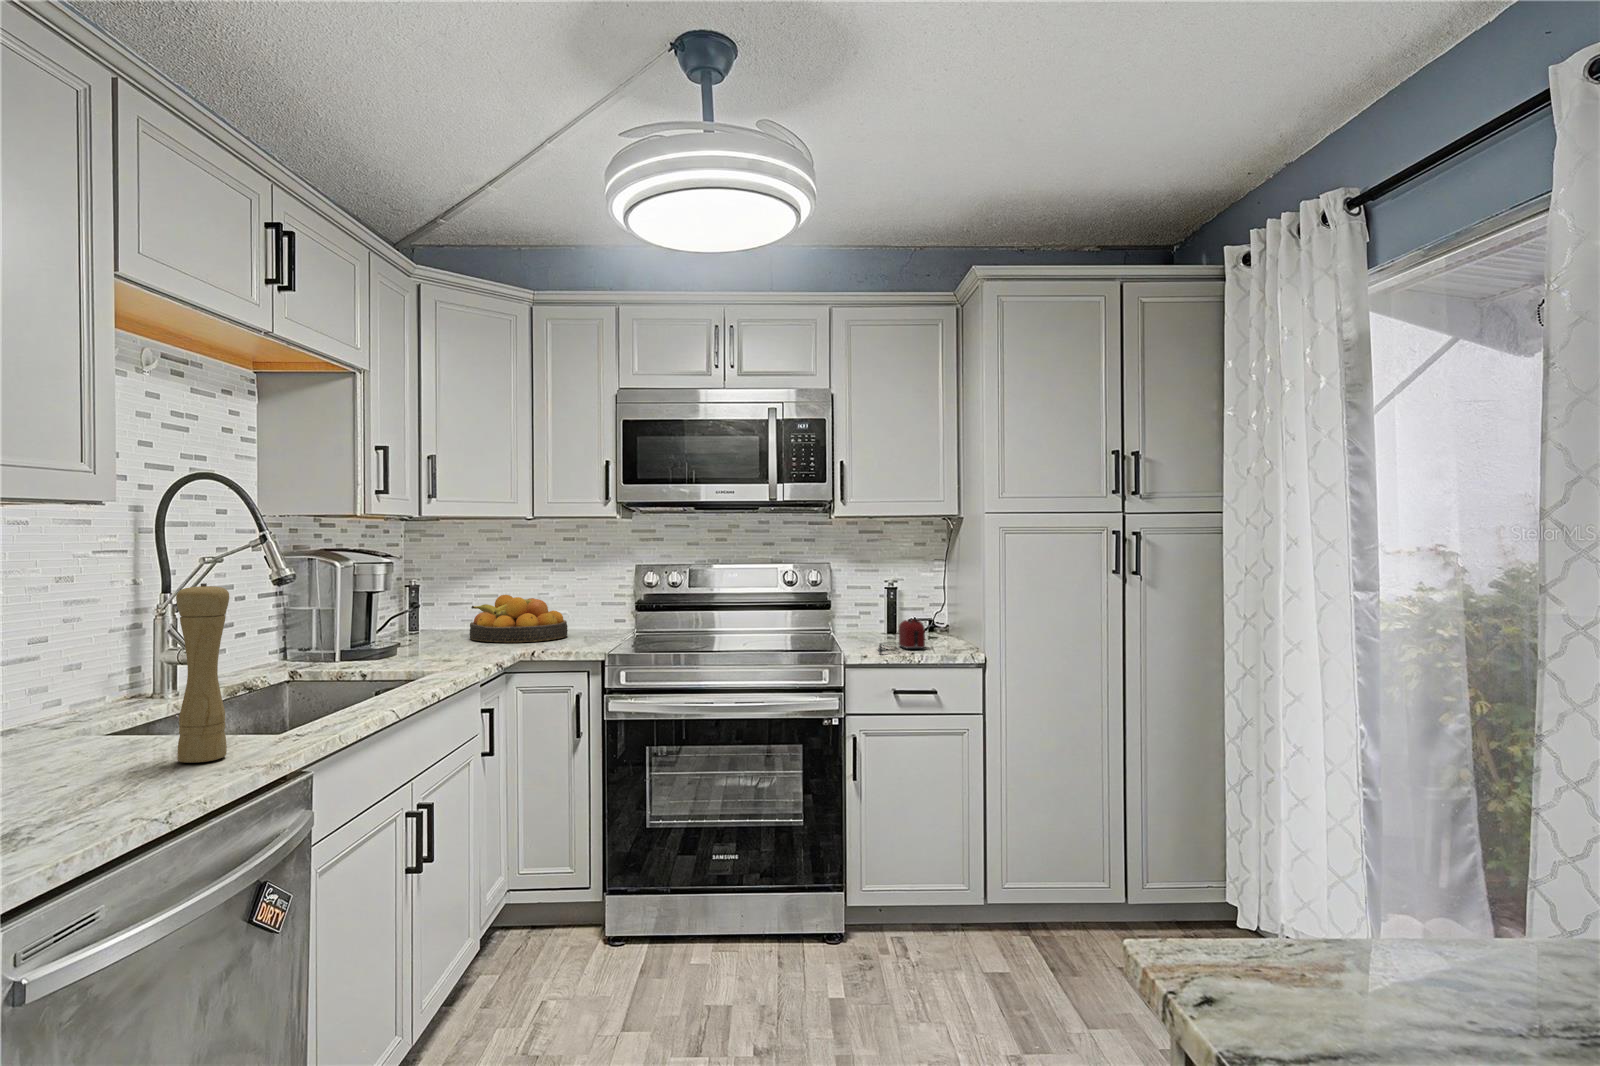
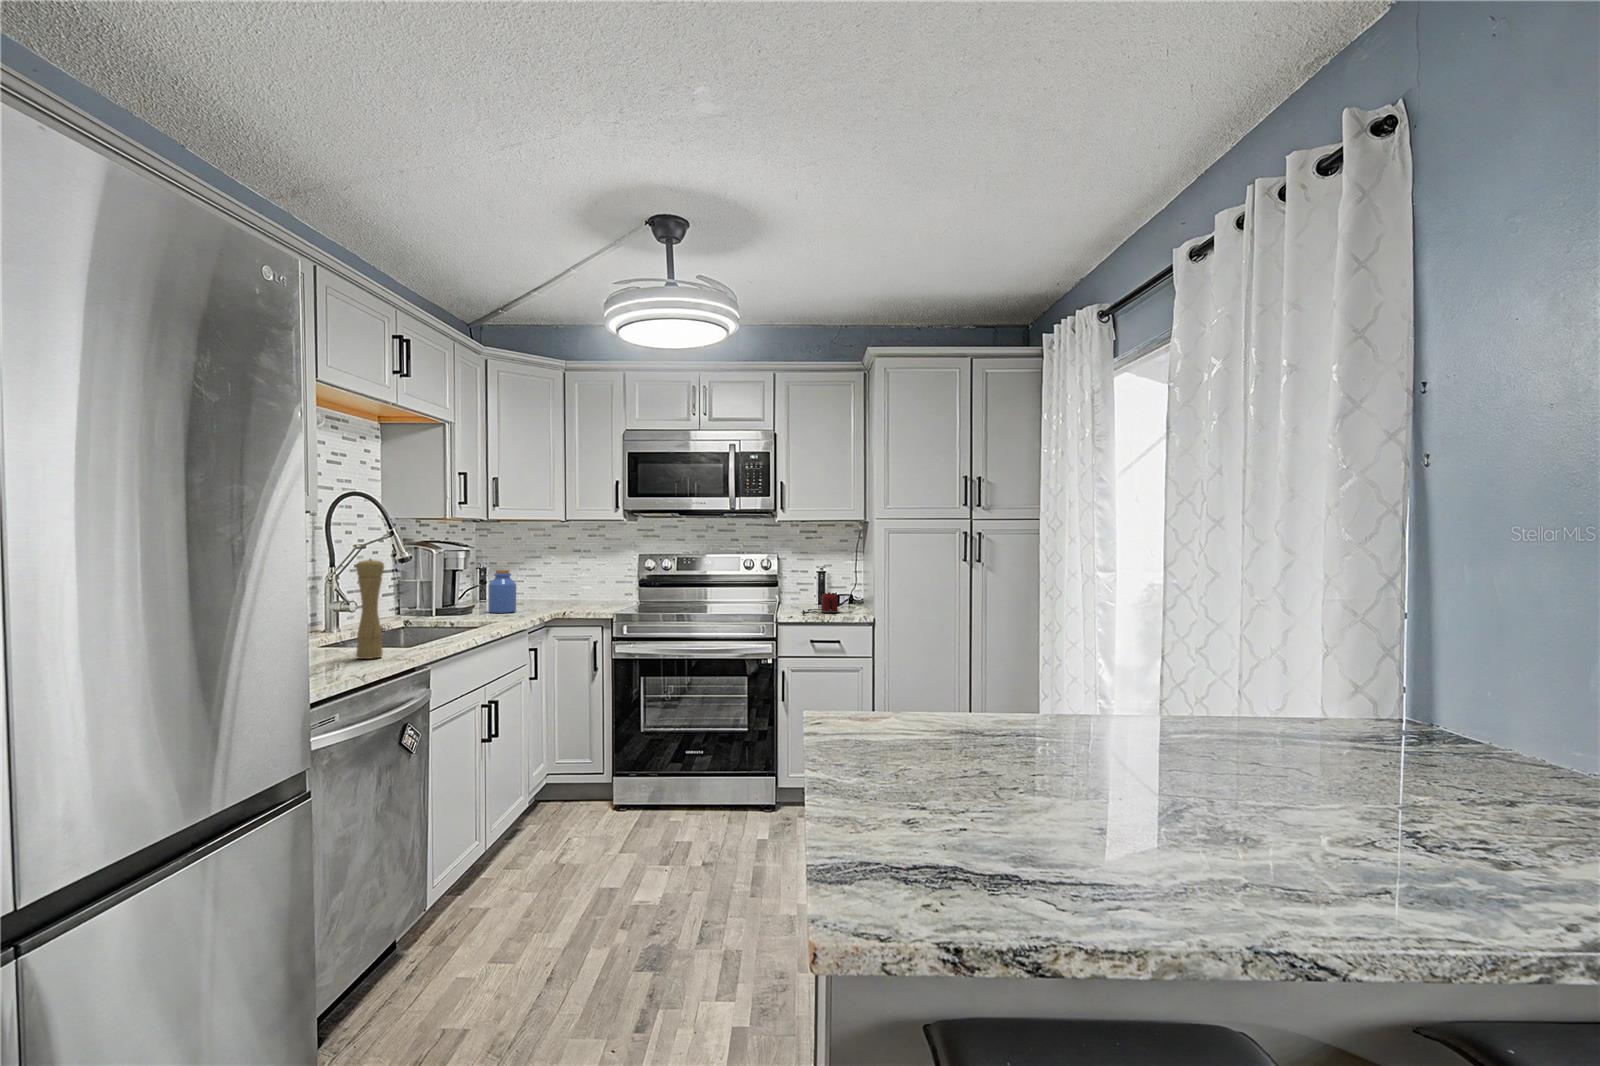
jar: none [421,590,461,653] -> present [488,570,516,613]
fruit bowl: present [470,595,568,642] -> none [522,574,591,607]

